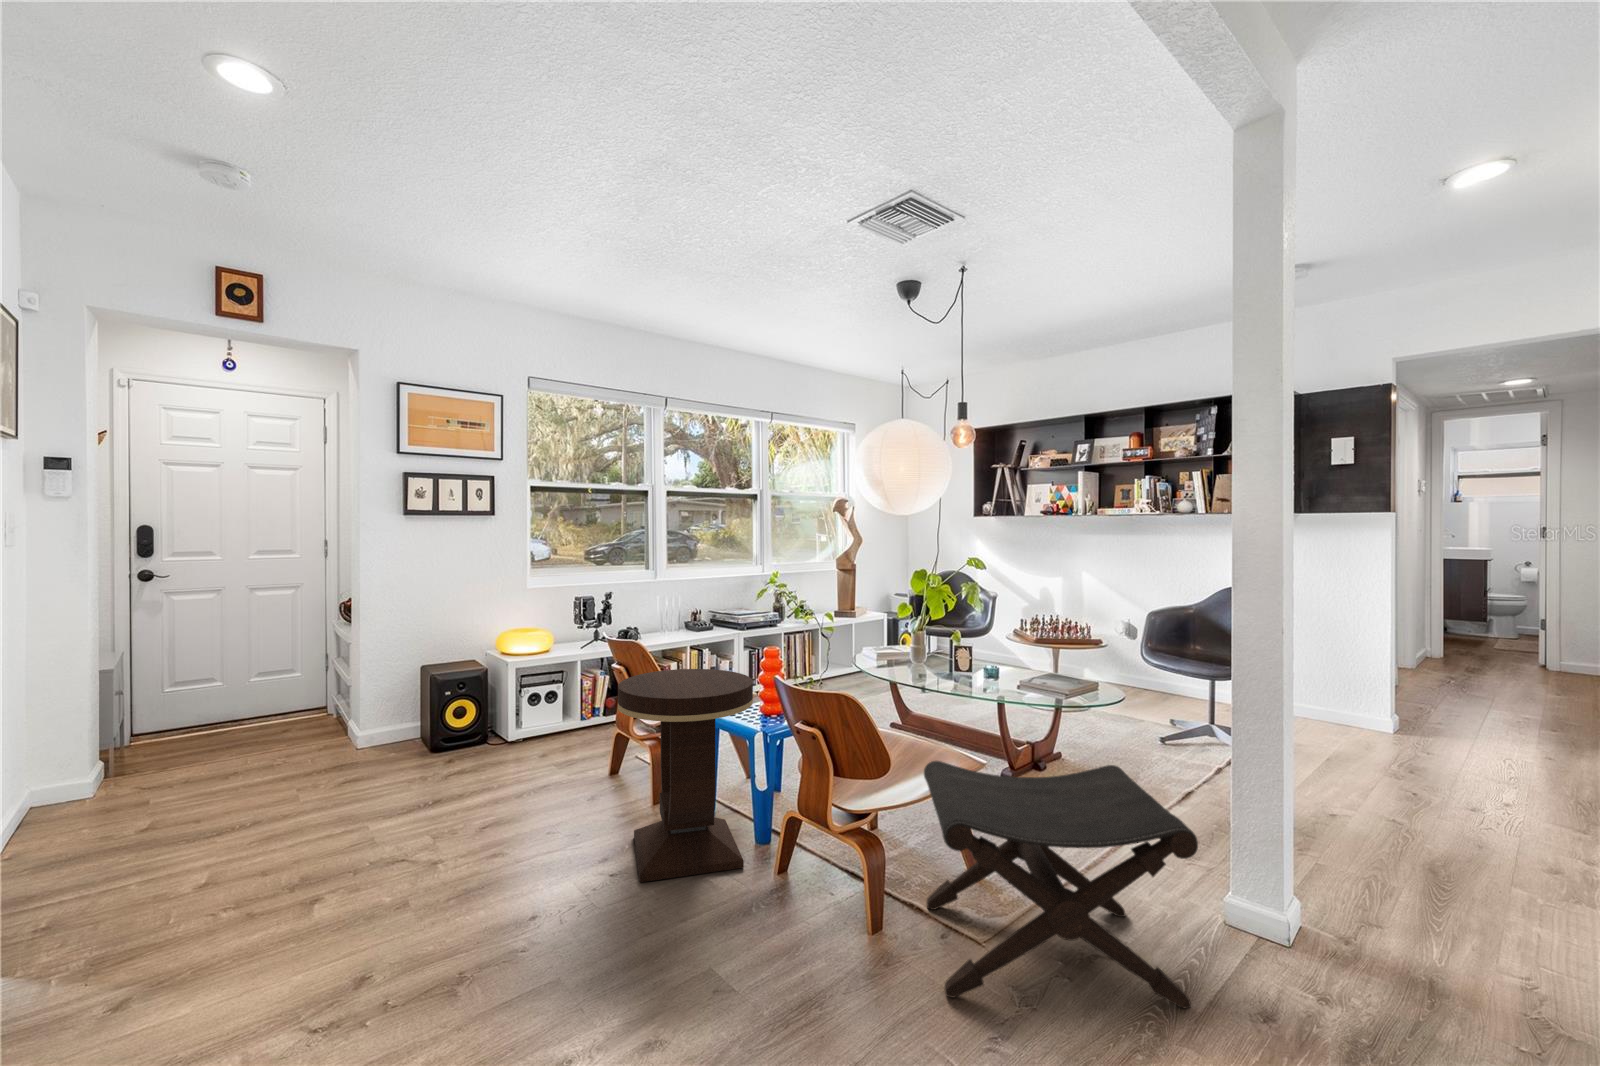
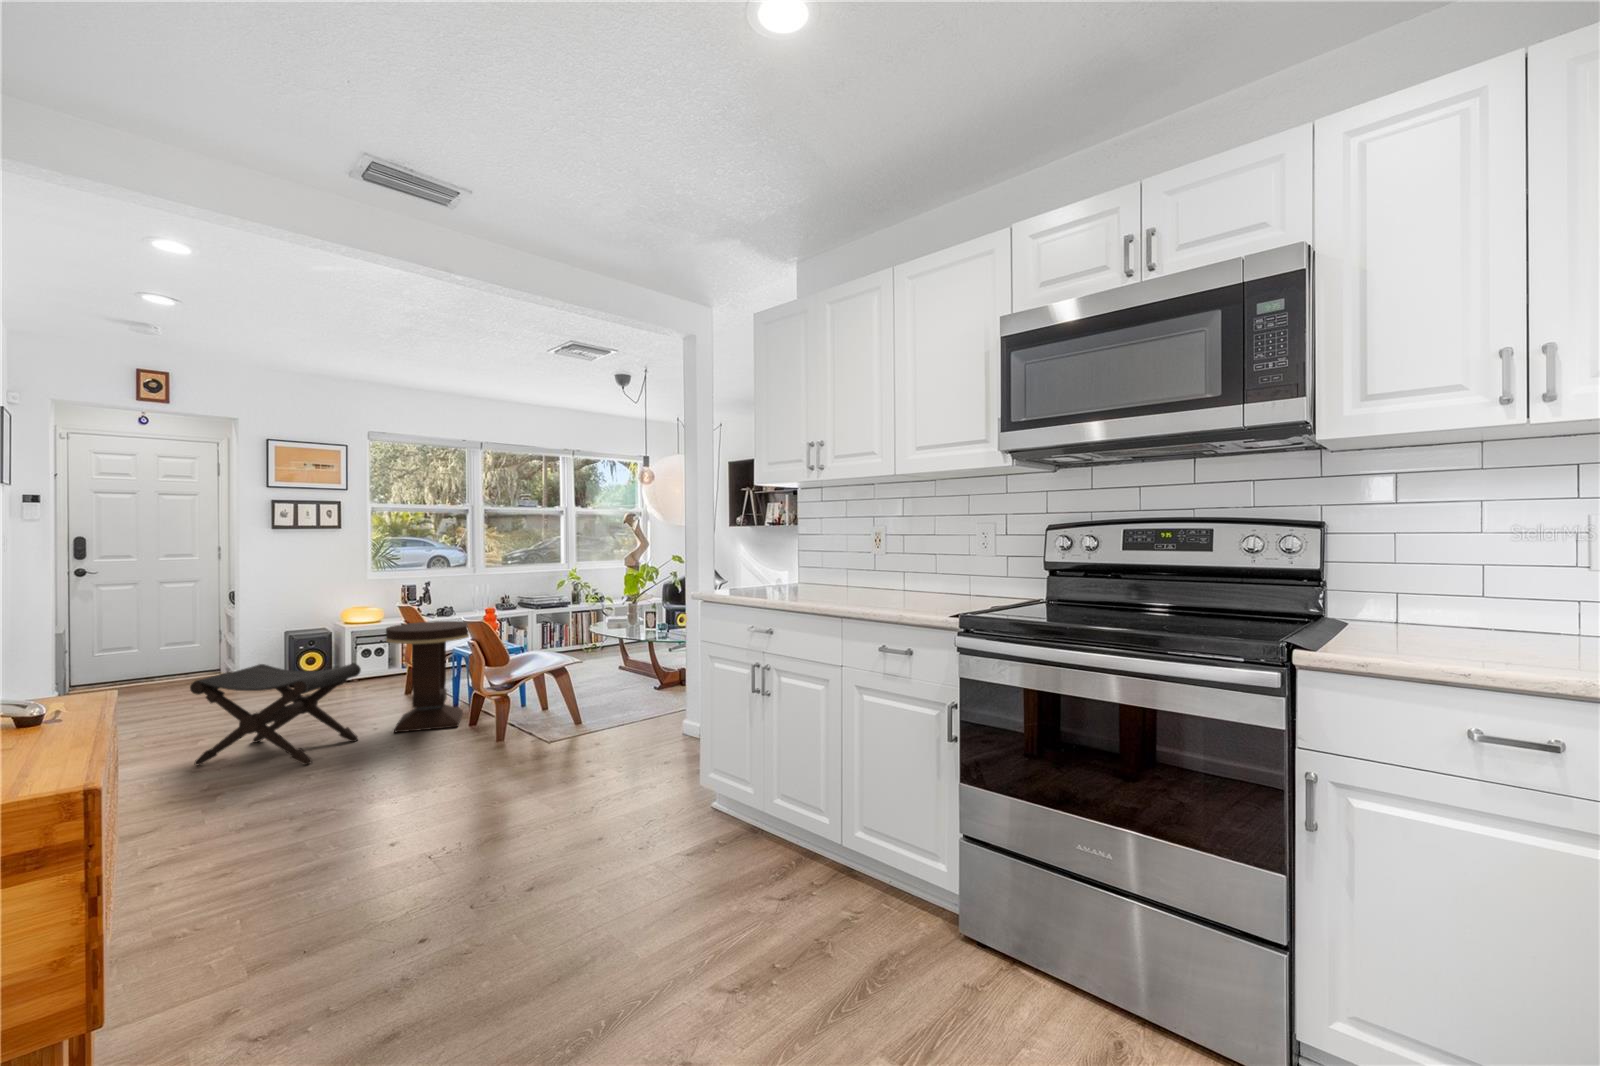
footstool: present [924,761,1198,1008] -> present [190,664,361,765]

